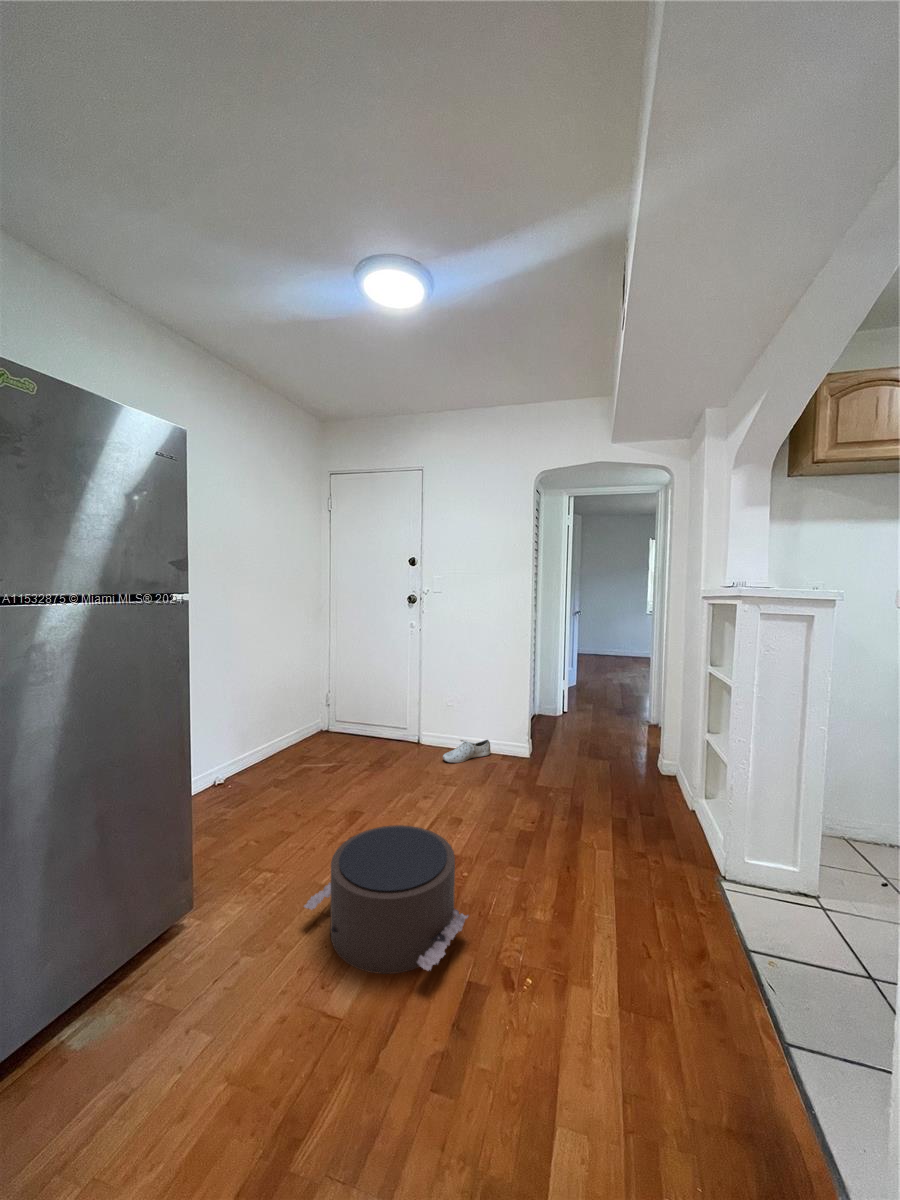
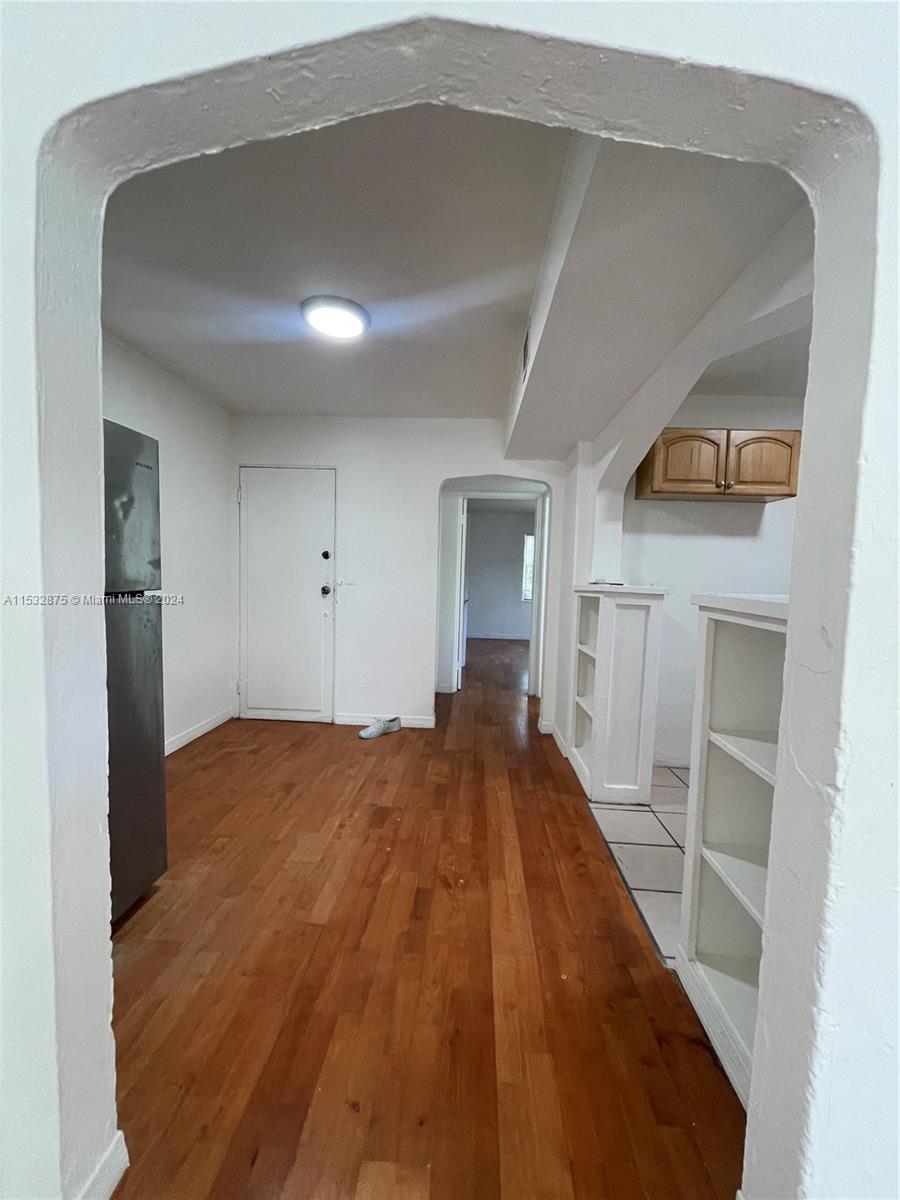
pouf: present [304,825,468,974] -> none [271,784,411,895]

